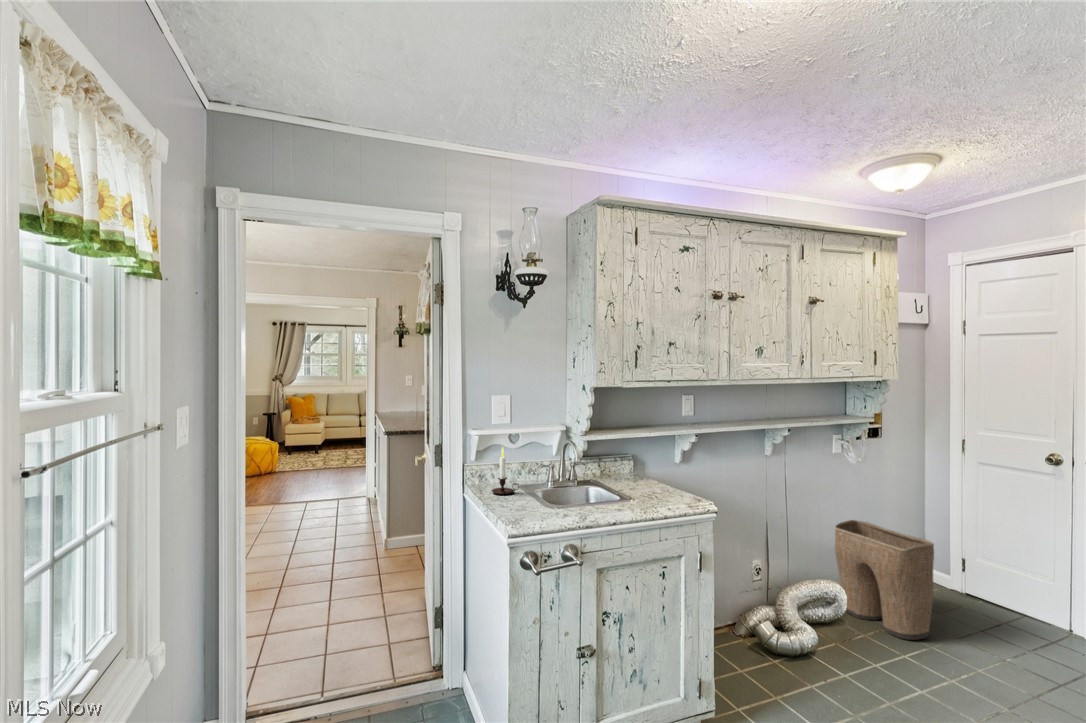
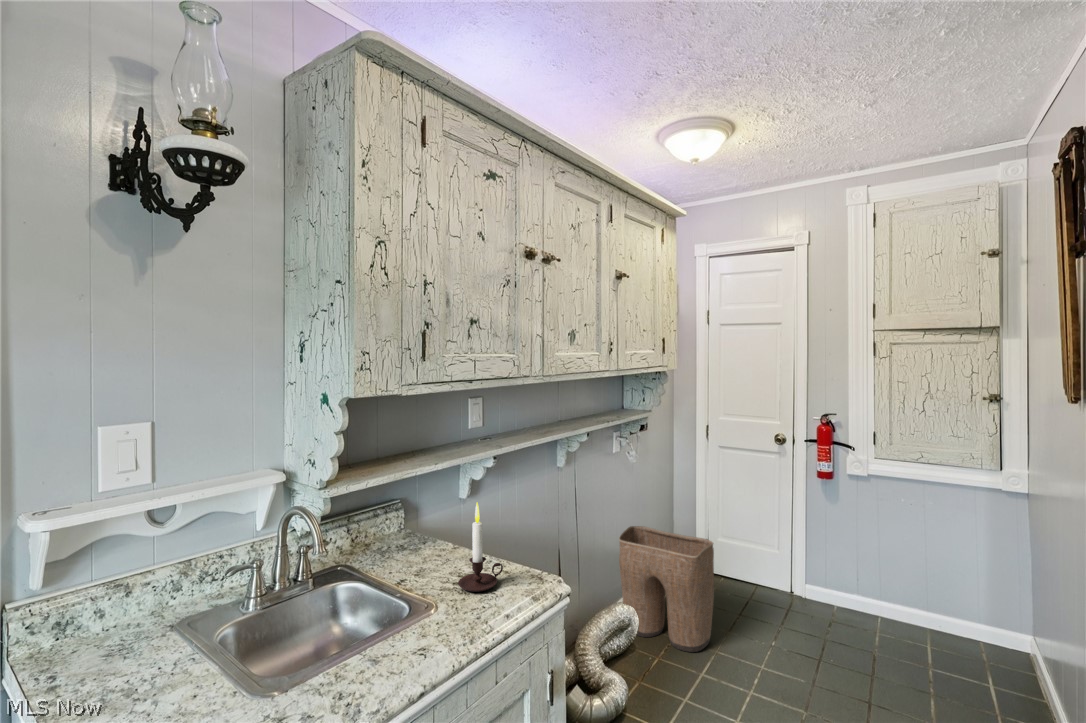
candle: present [492,446,519,494] -> present [458,502,503,592]

